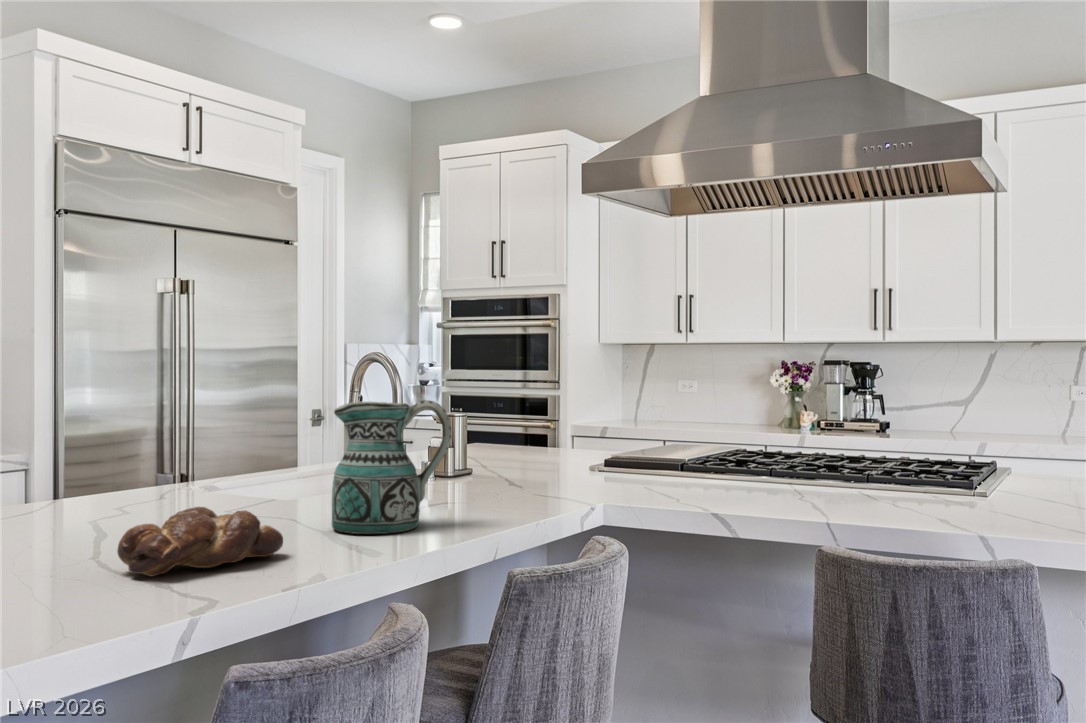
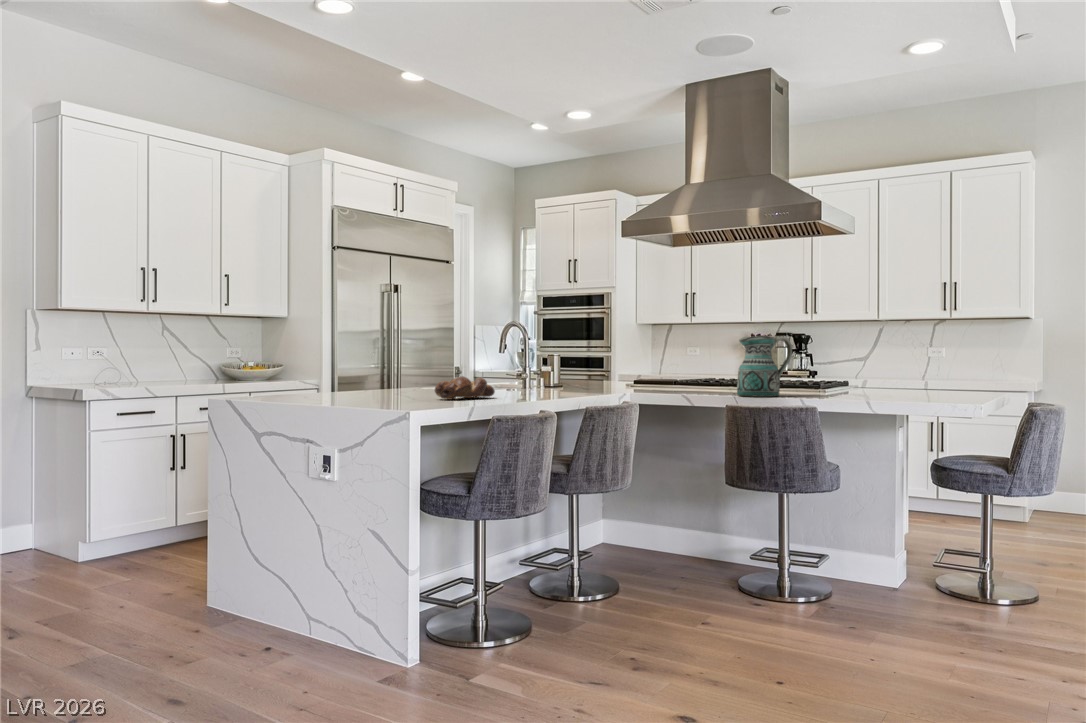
ceramic pitcher: present [332,400,451,534] -> present [737,336,792,397]

